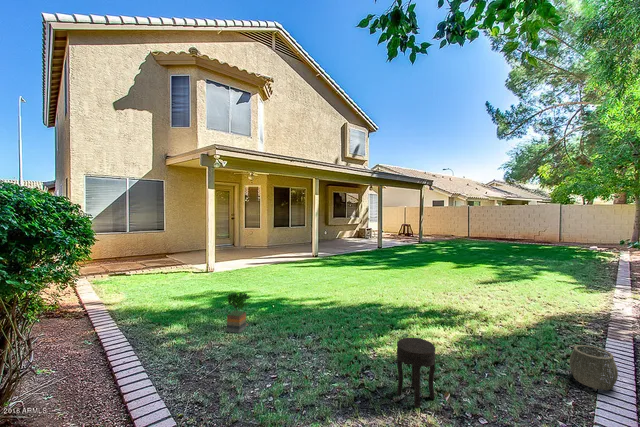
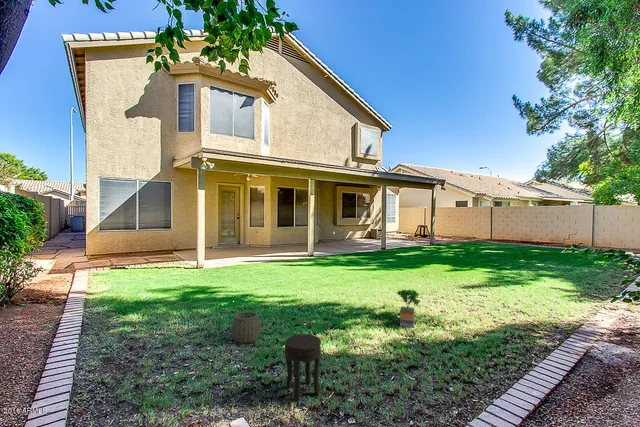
potted tree: present [227,293,250,333] -> present [397,289,420,327]
woven basket: present [570,345,618,390] -> present [231,311,260,343]

